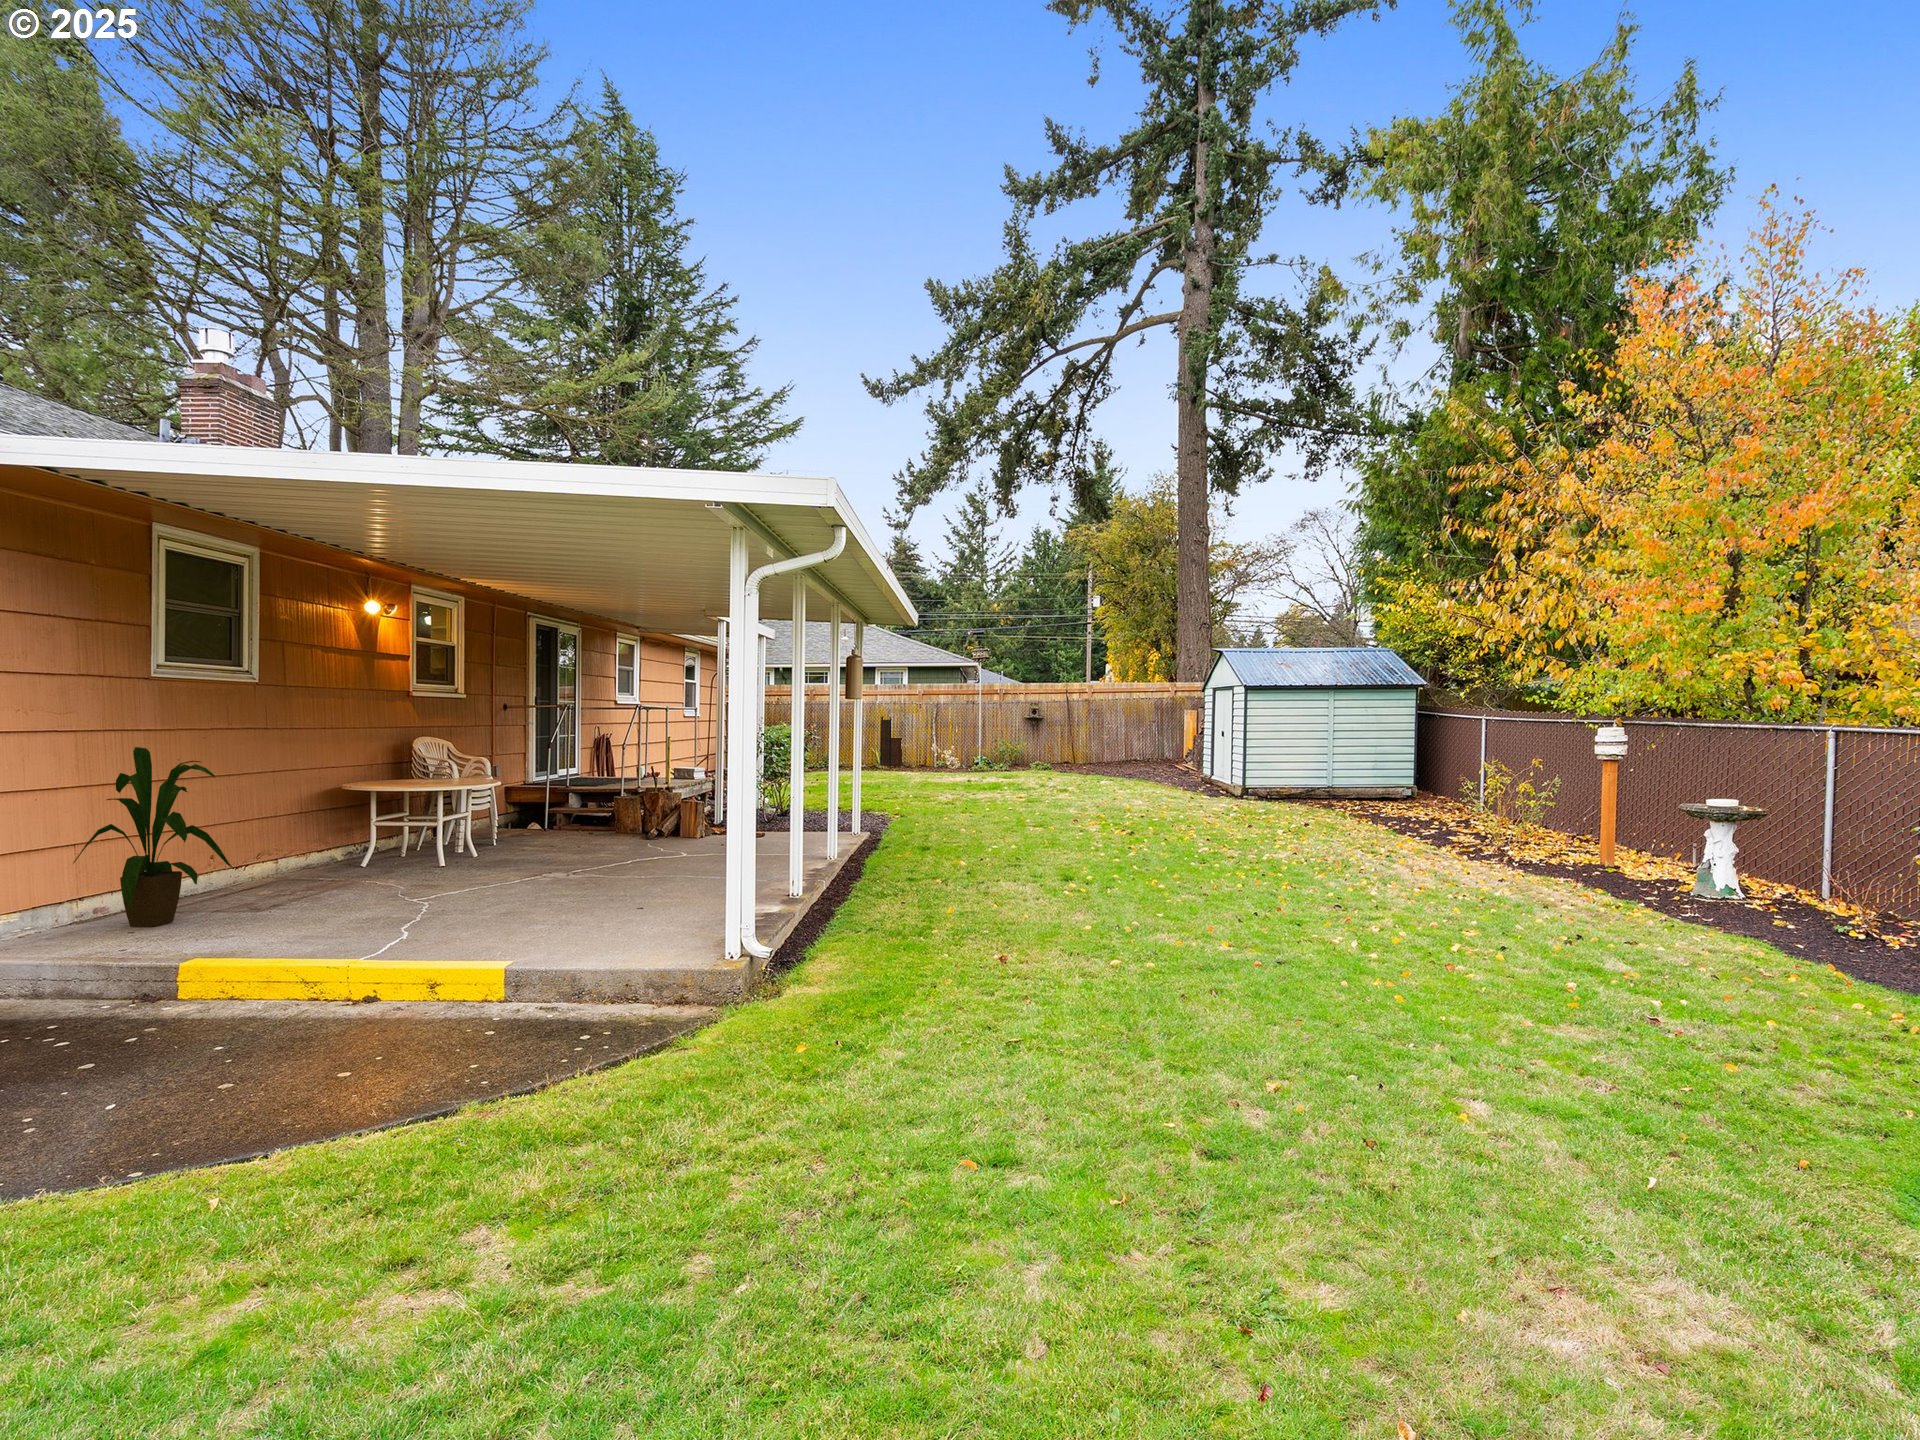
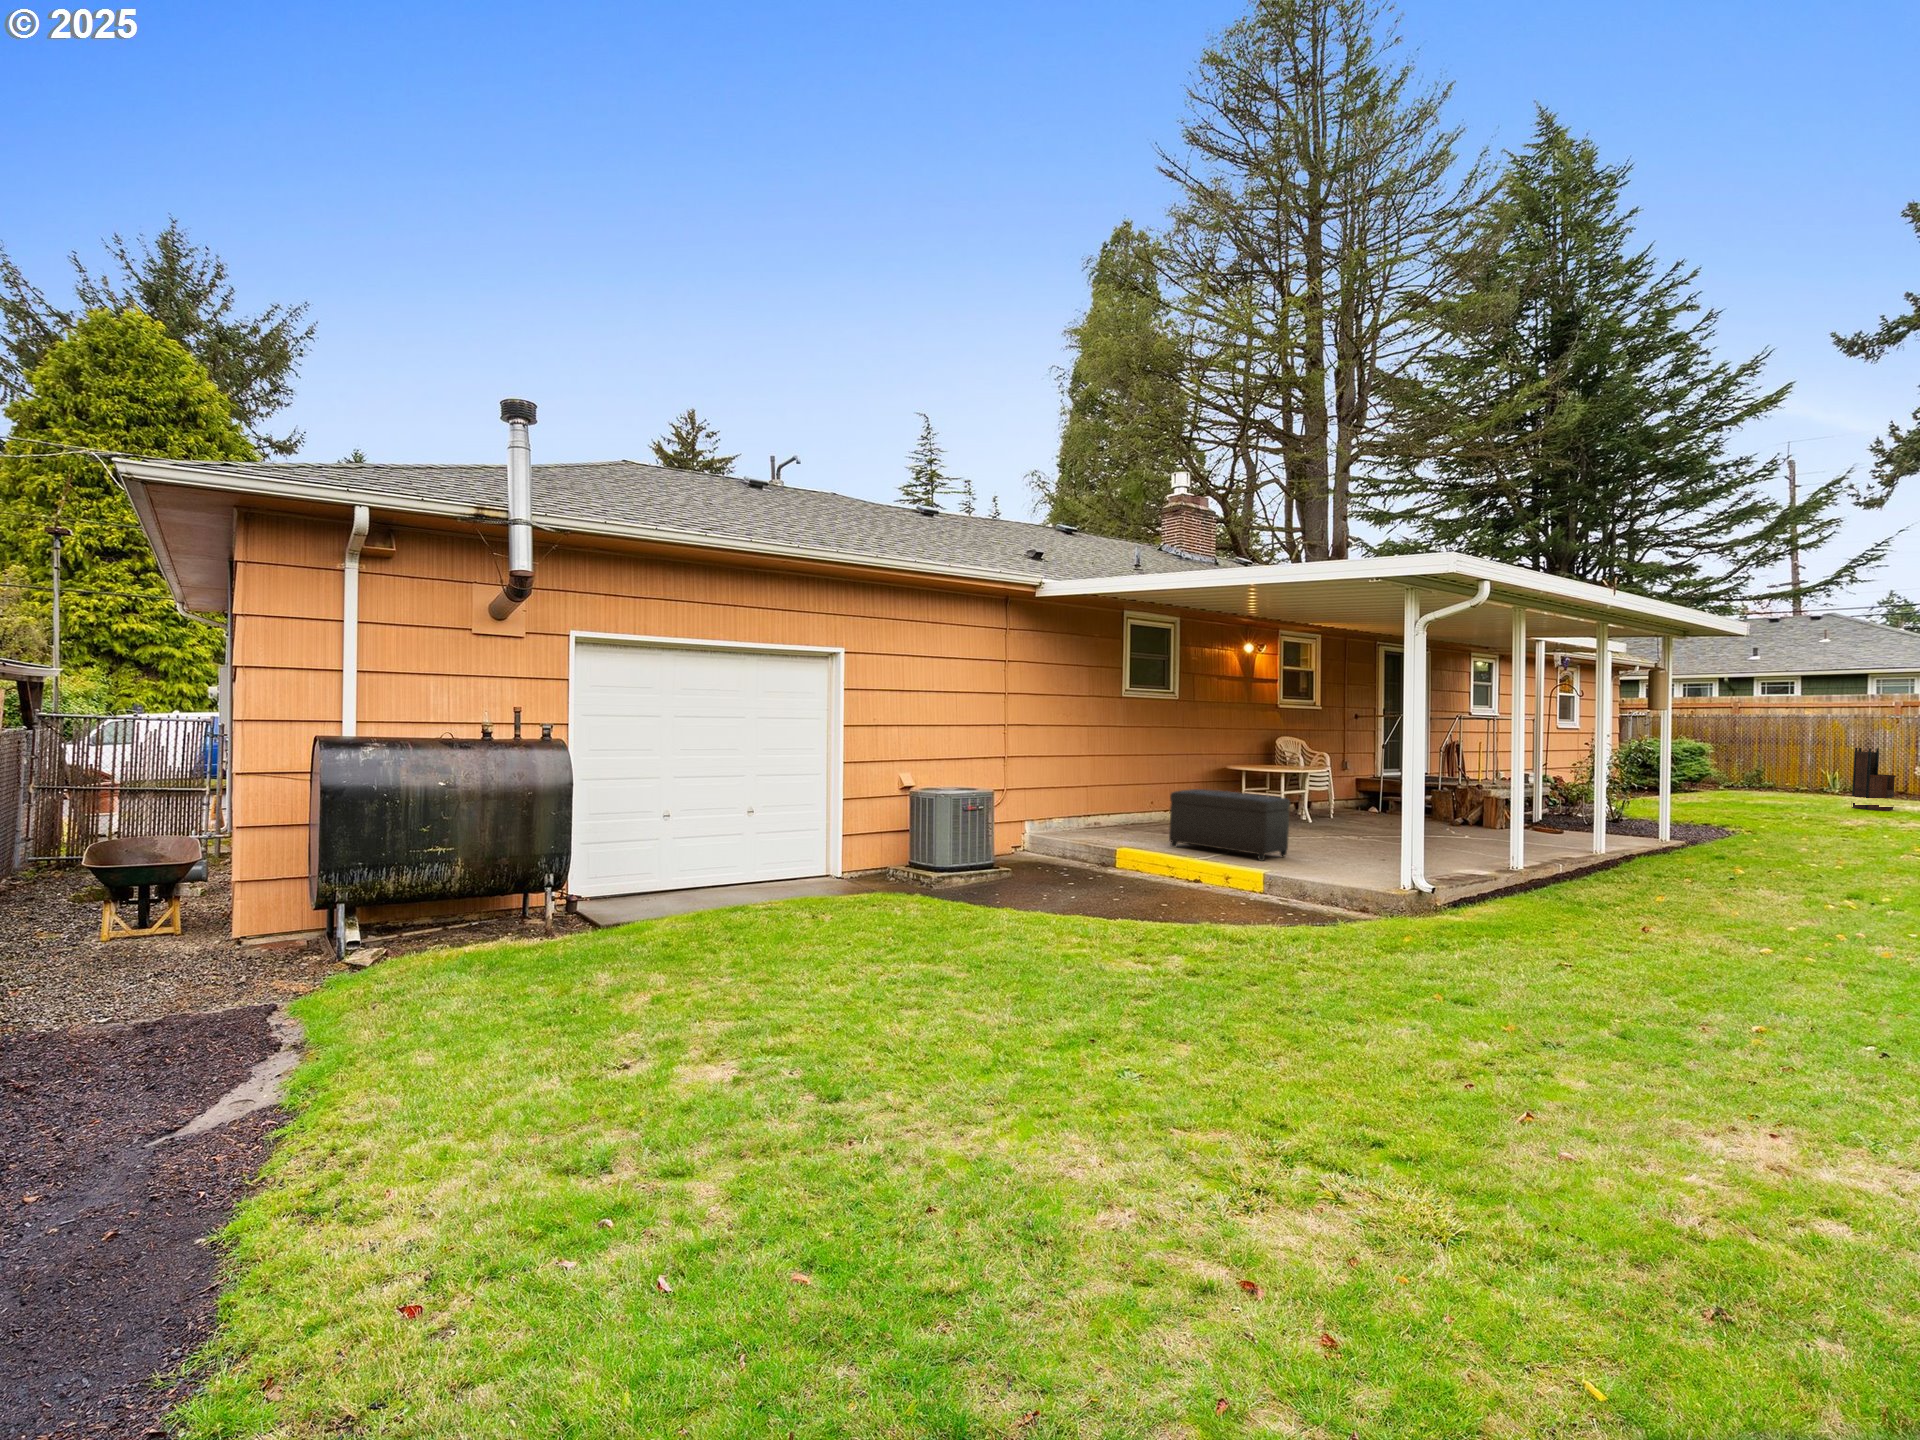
house plant: present [73,747,233,927] -> none [1089,730,1156,827]
ottoman: none [292,842,518,959] -> present [1169,789,1290,861]

